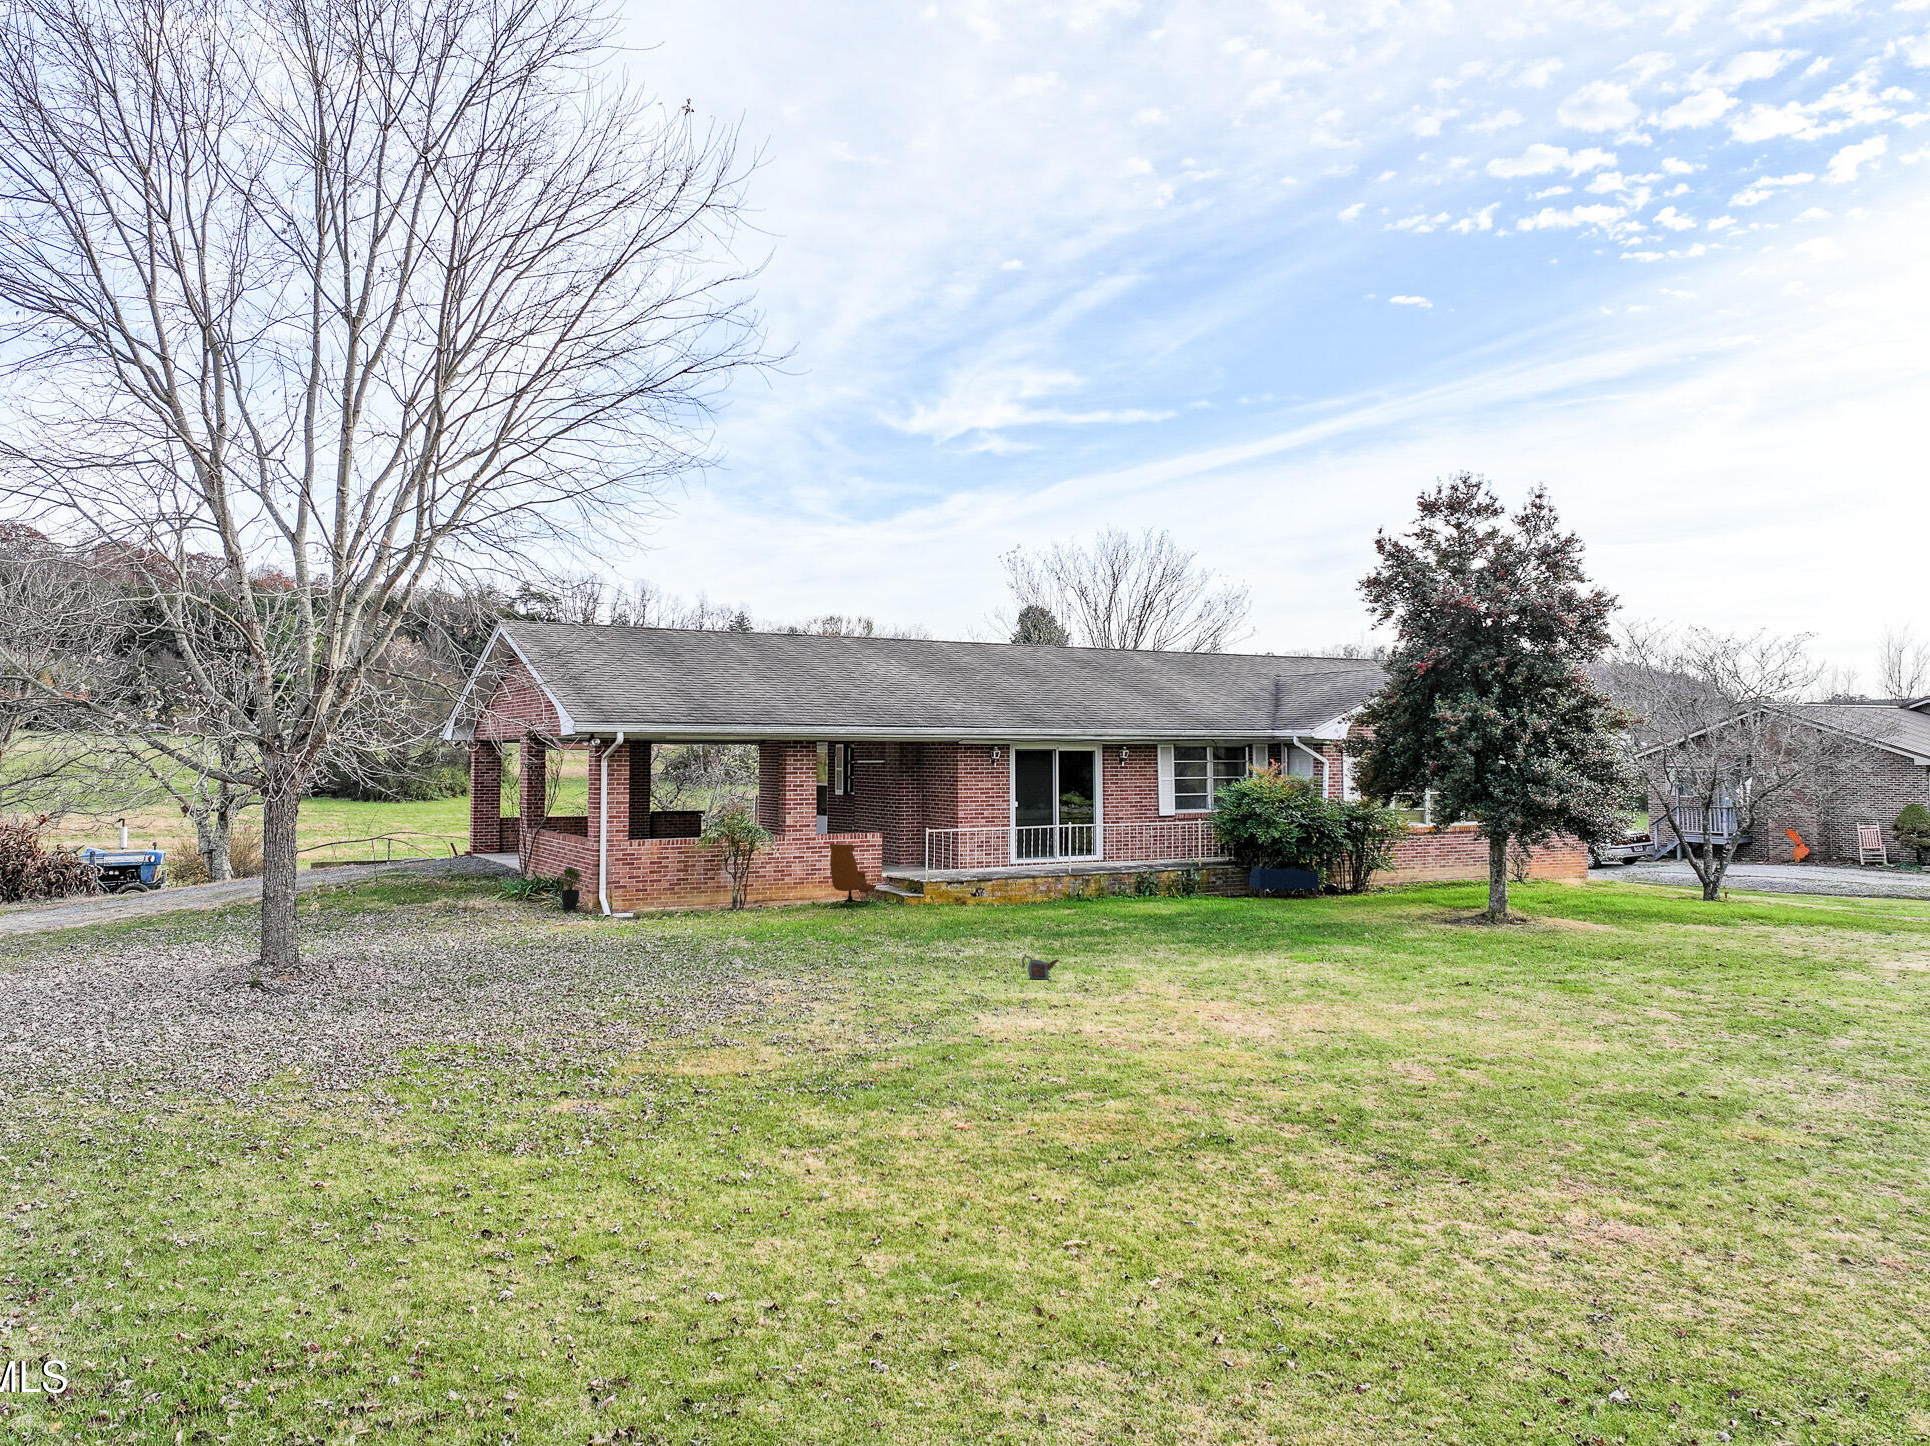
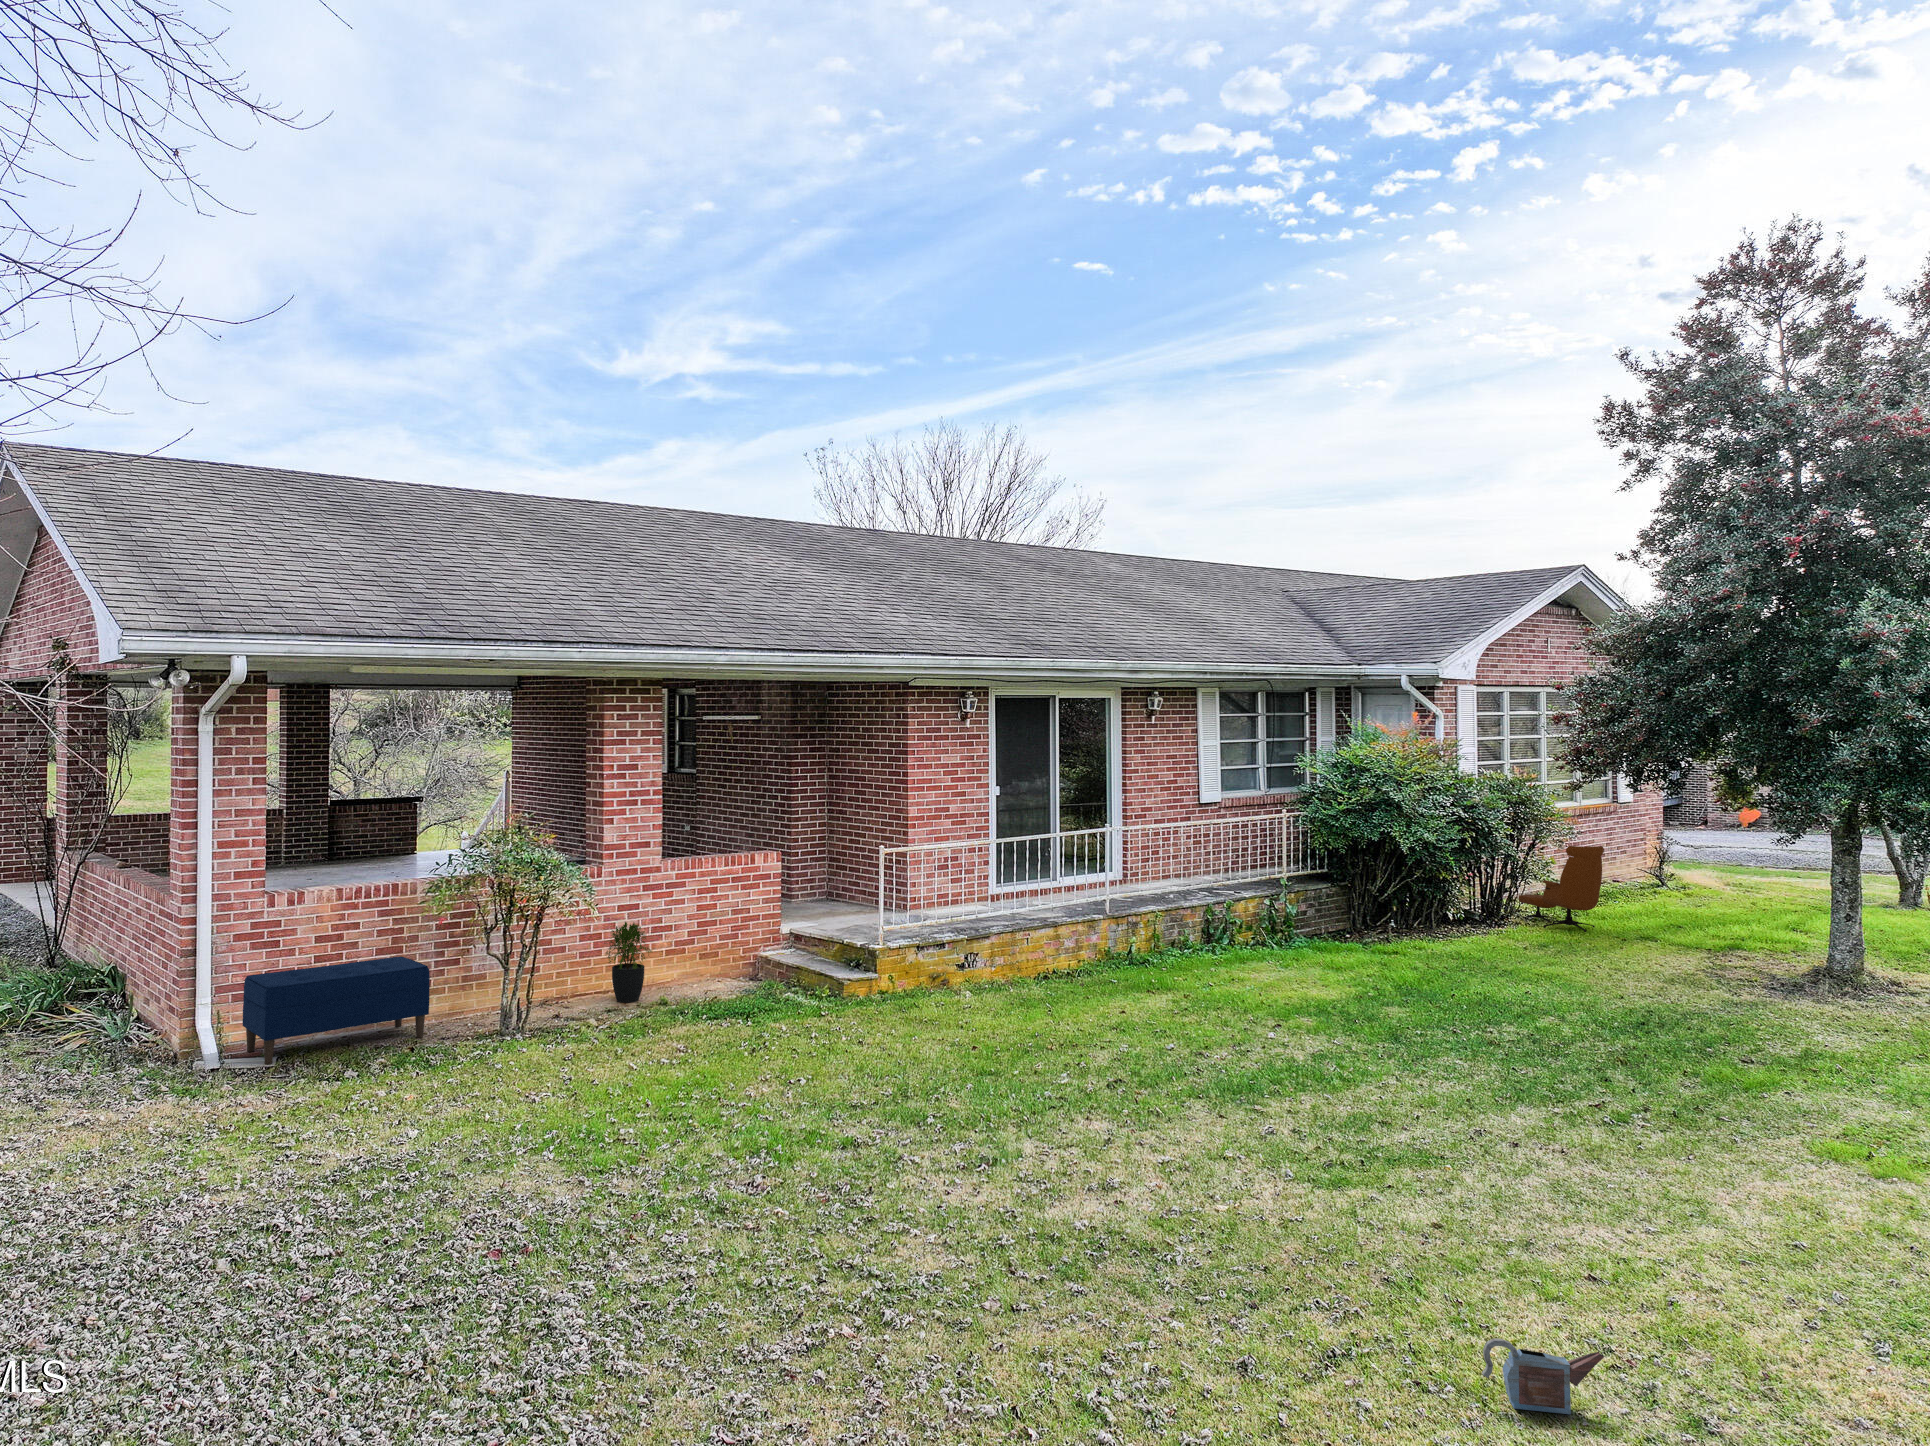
lounge chair: present [829,844,876,906] -> present [1519,846,1604,932]
potted plant: present [560,866,585,909] -> present [606,922,652,1003]
bench: present [1249,868,1319,898] -> present [243,956,430,1064]

